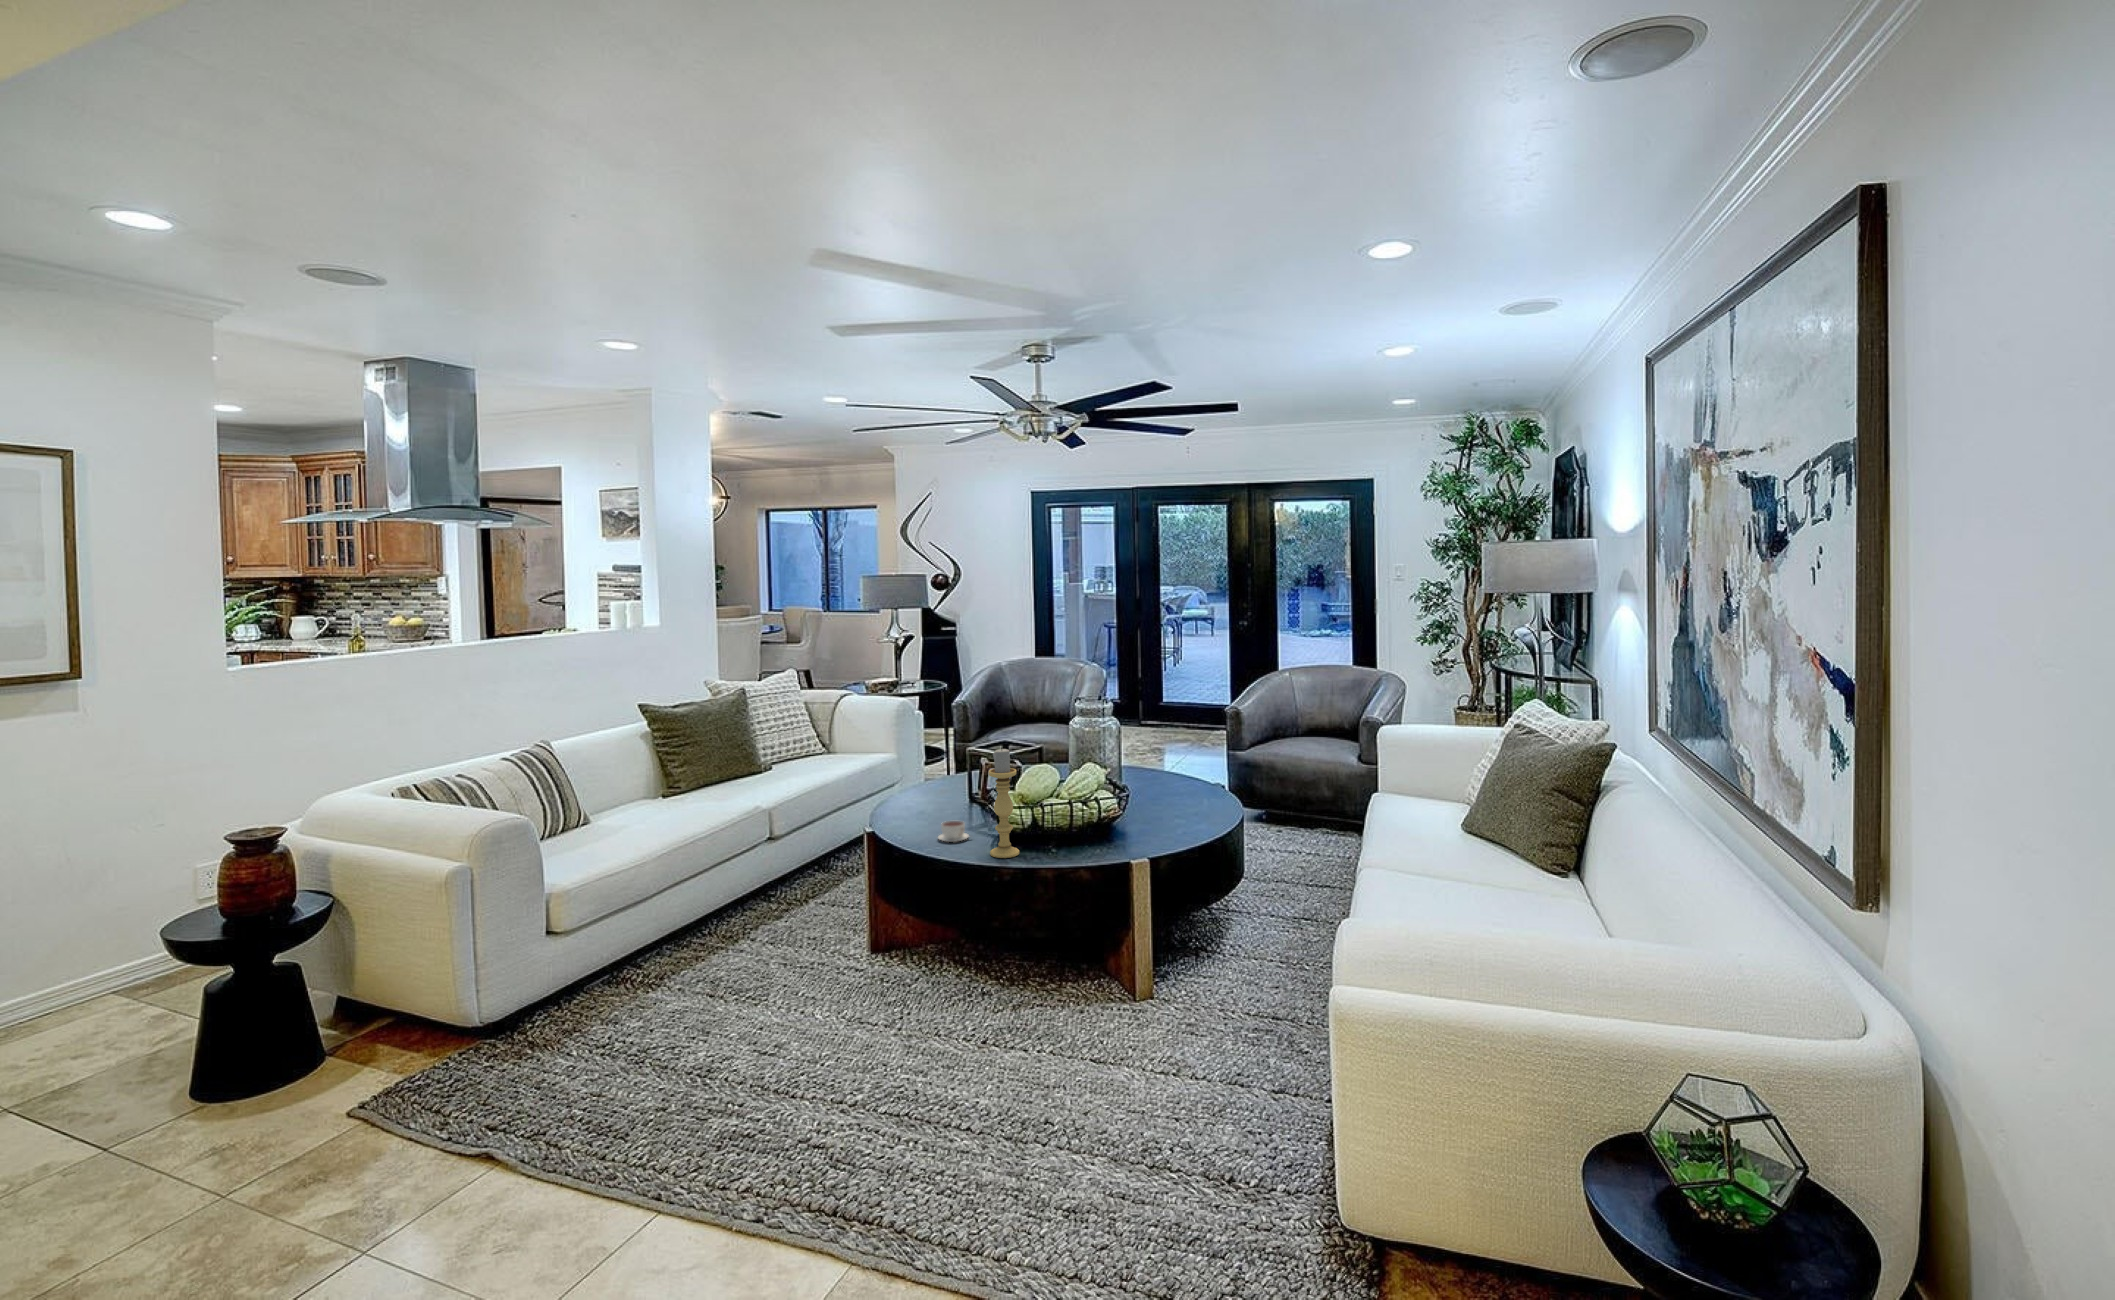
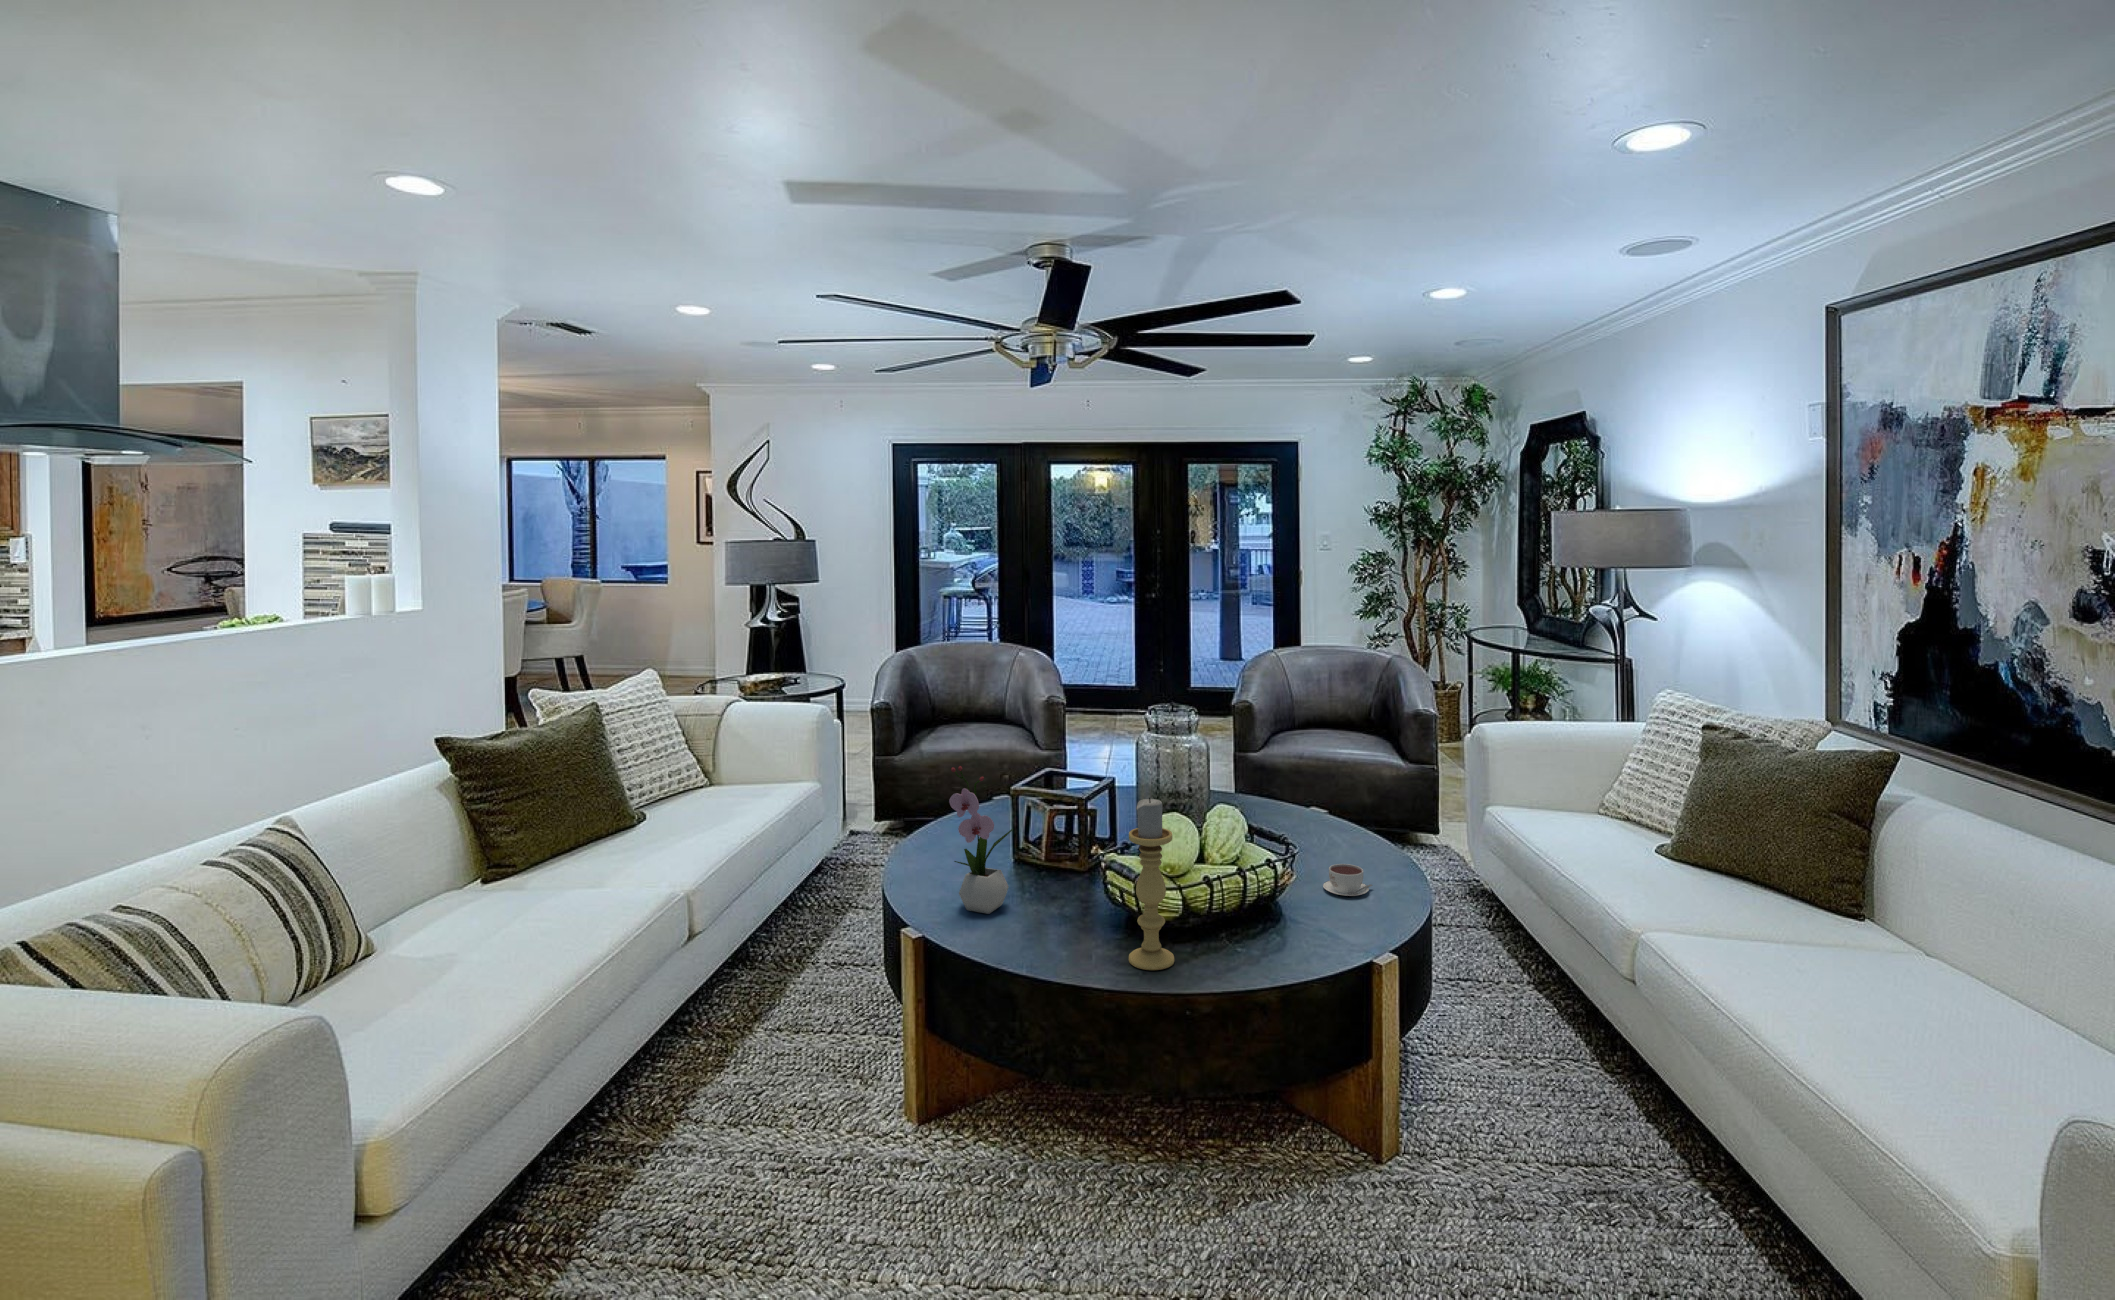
flower arrangement: none [905,728,951,826] -> present [949,766,1013,914]
coffee cup: present [938,821,969,842] -> present [1323,864,1372,896]

